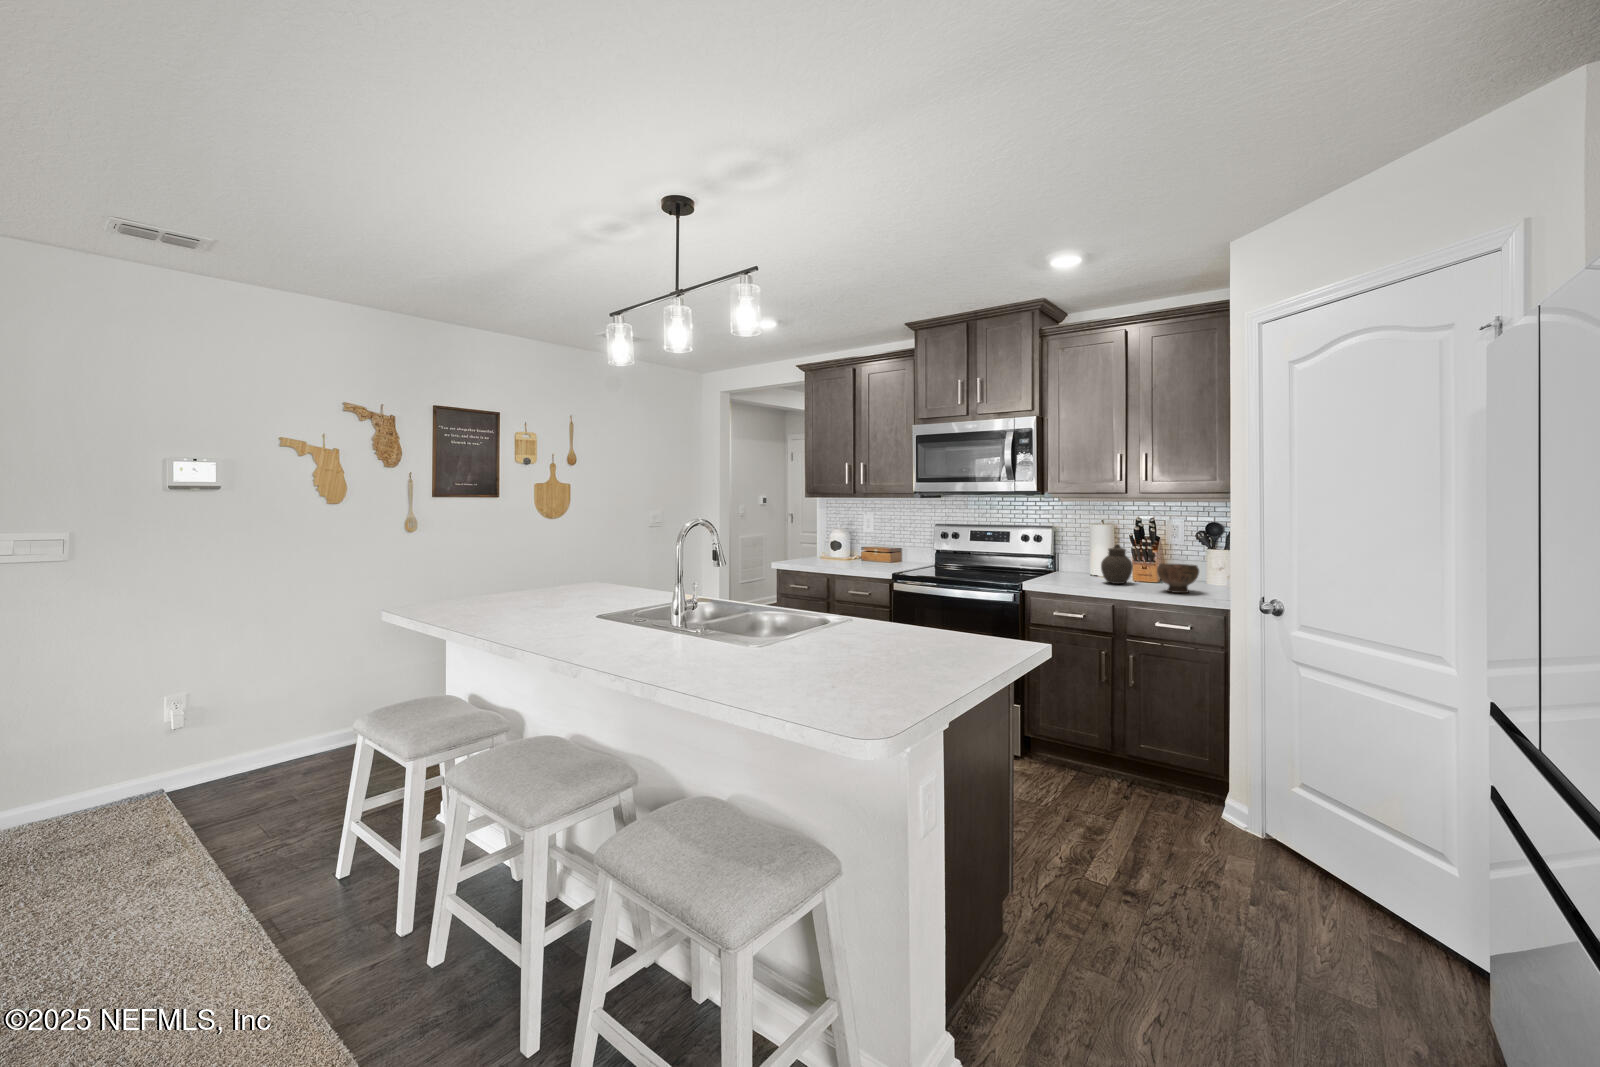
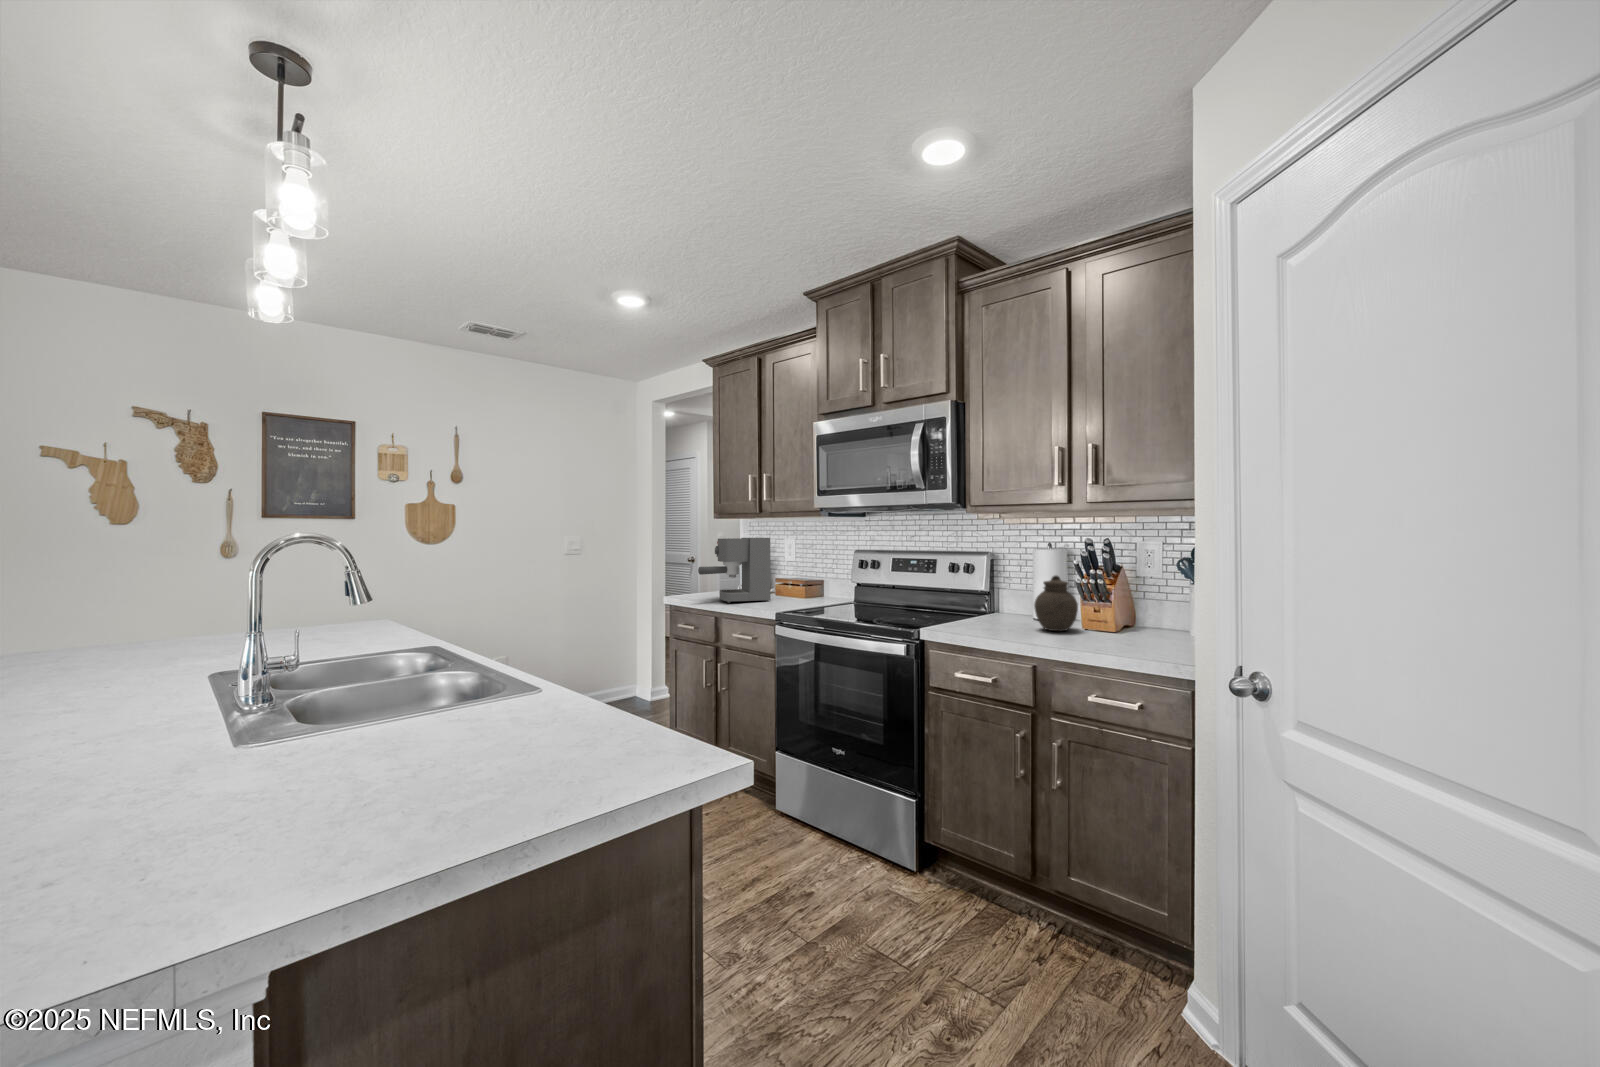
coffee maker: none [806,514,864,568] -> present [698,538,771,603]
bowl: present [1157,564,1199,593] -> none [1102,604,1164,649]

